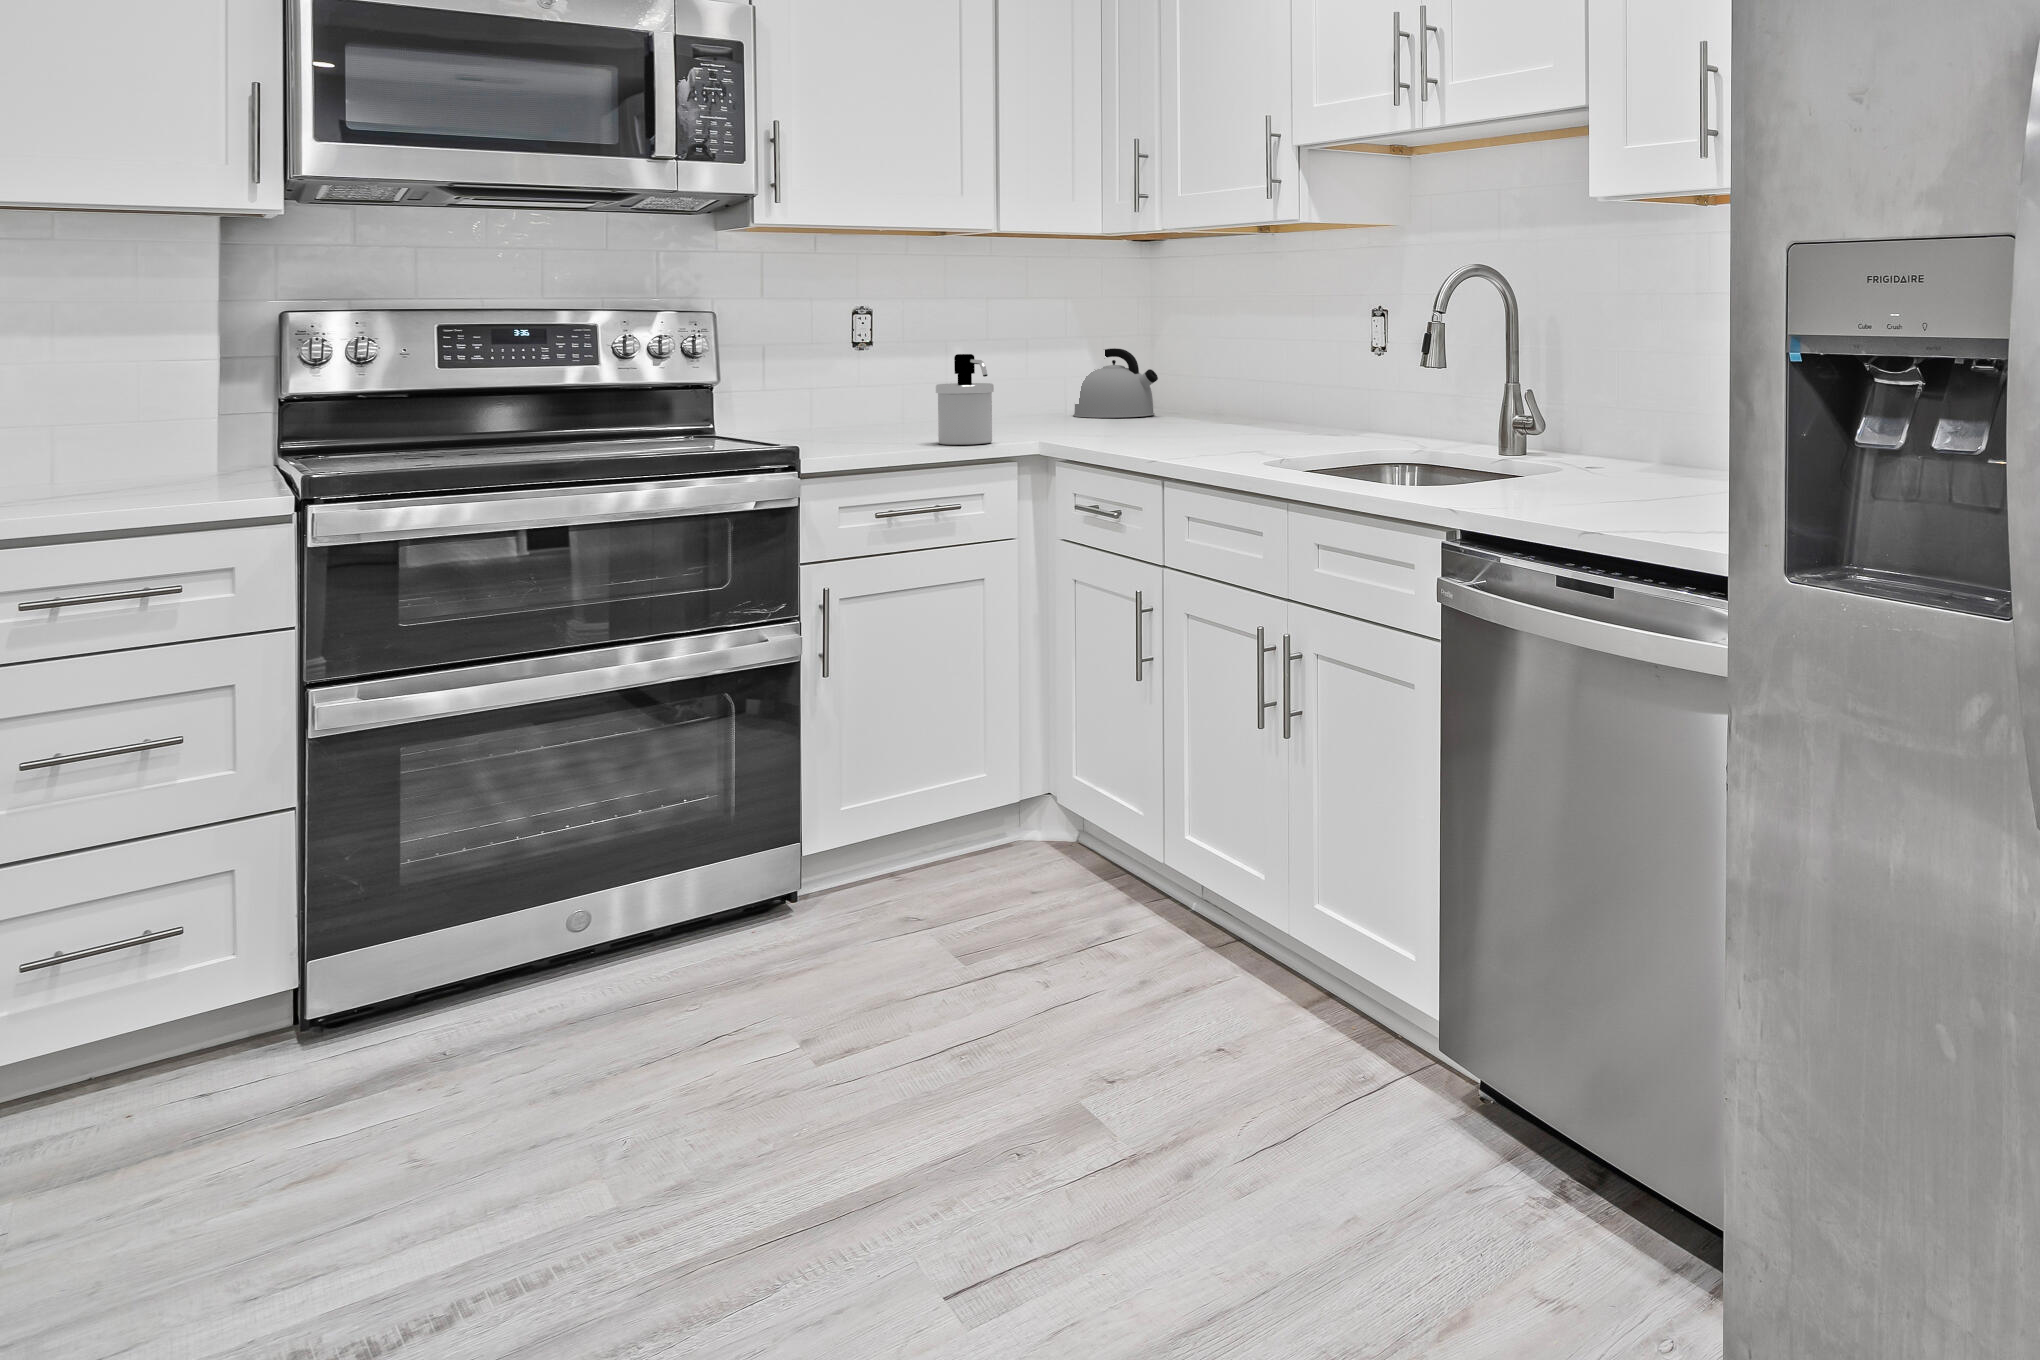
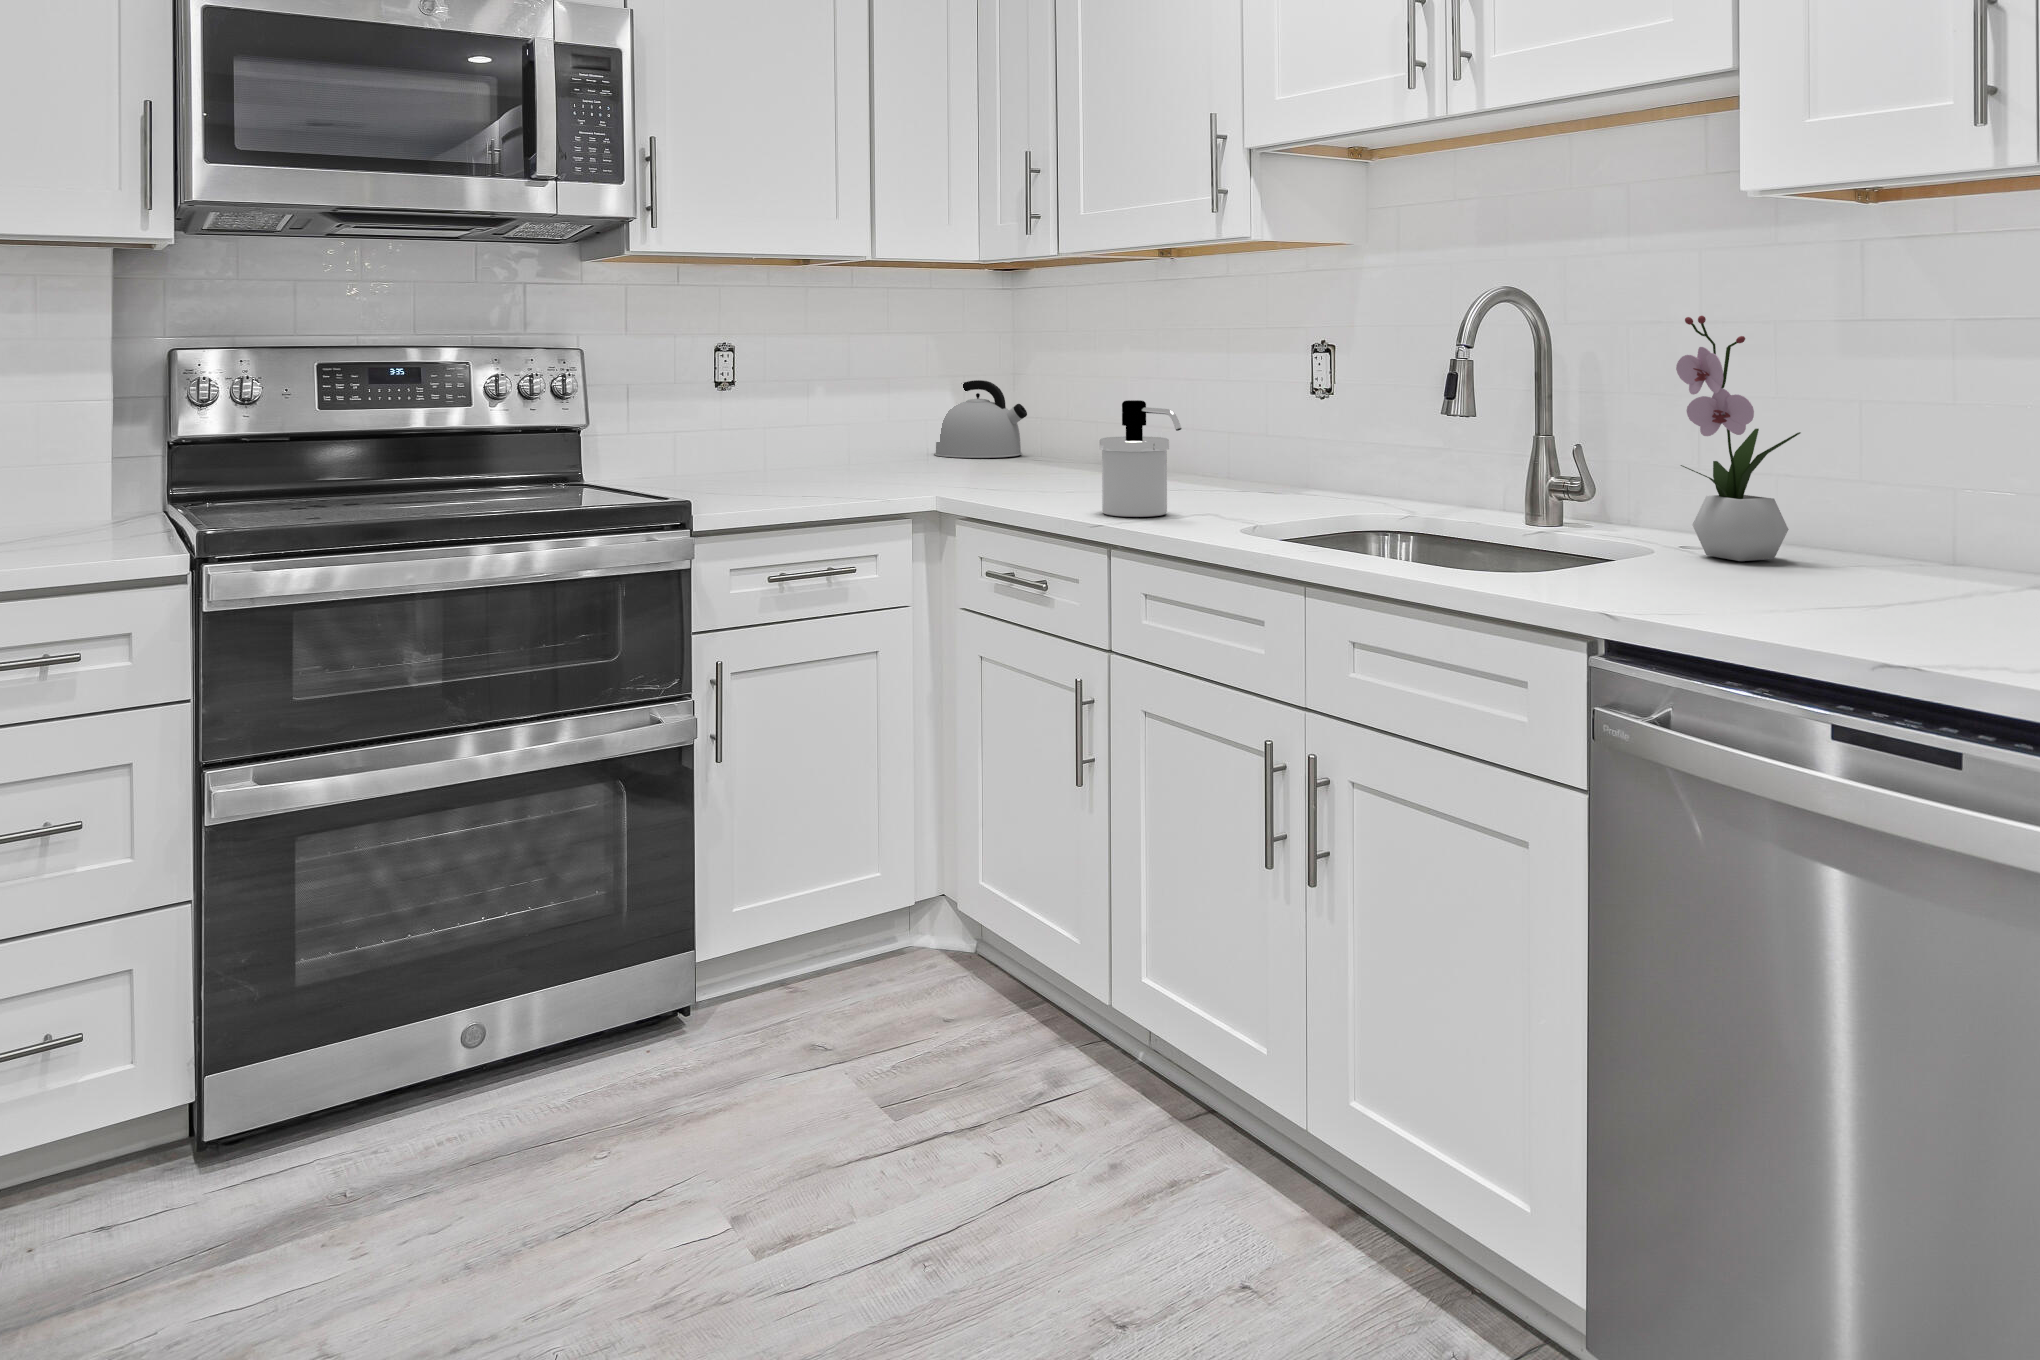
flower arrangement: none [1581,290,1666,476] -> present [1676,316,1801,561]
soap dispenser: present [936,354,994,445] -> present [1100,400,1182,517]

